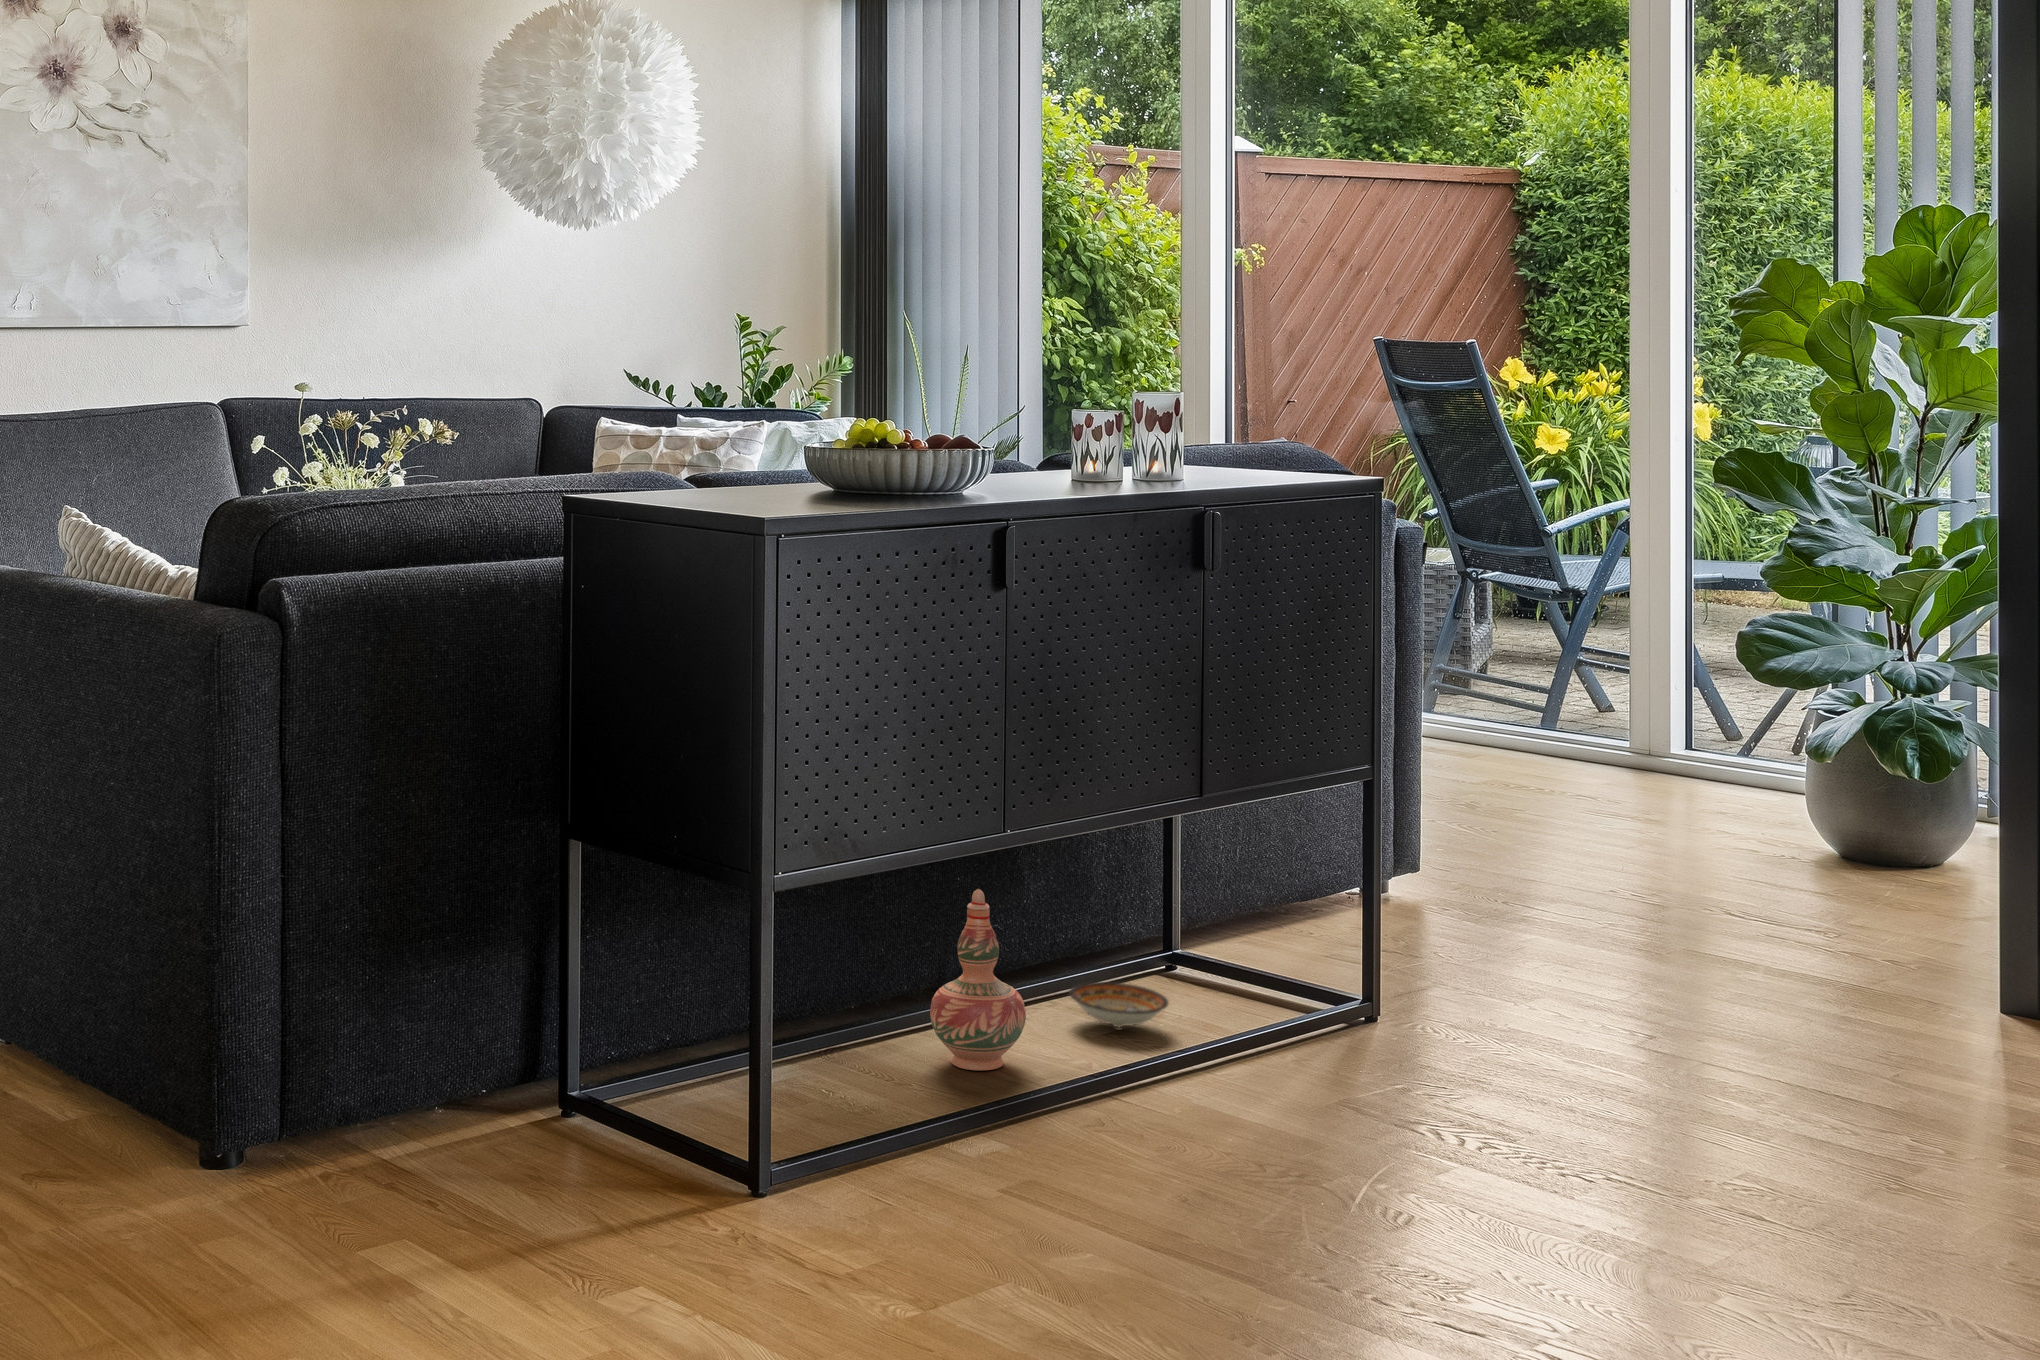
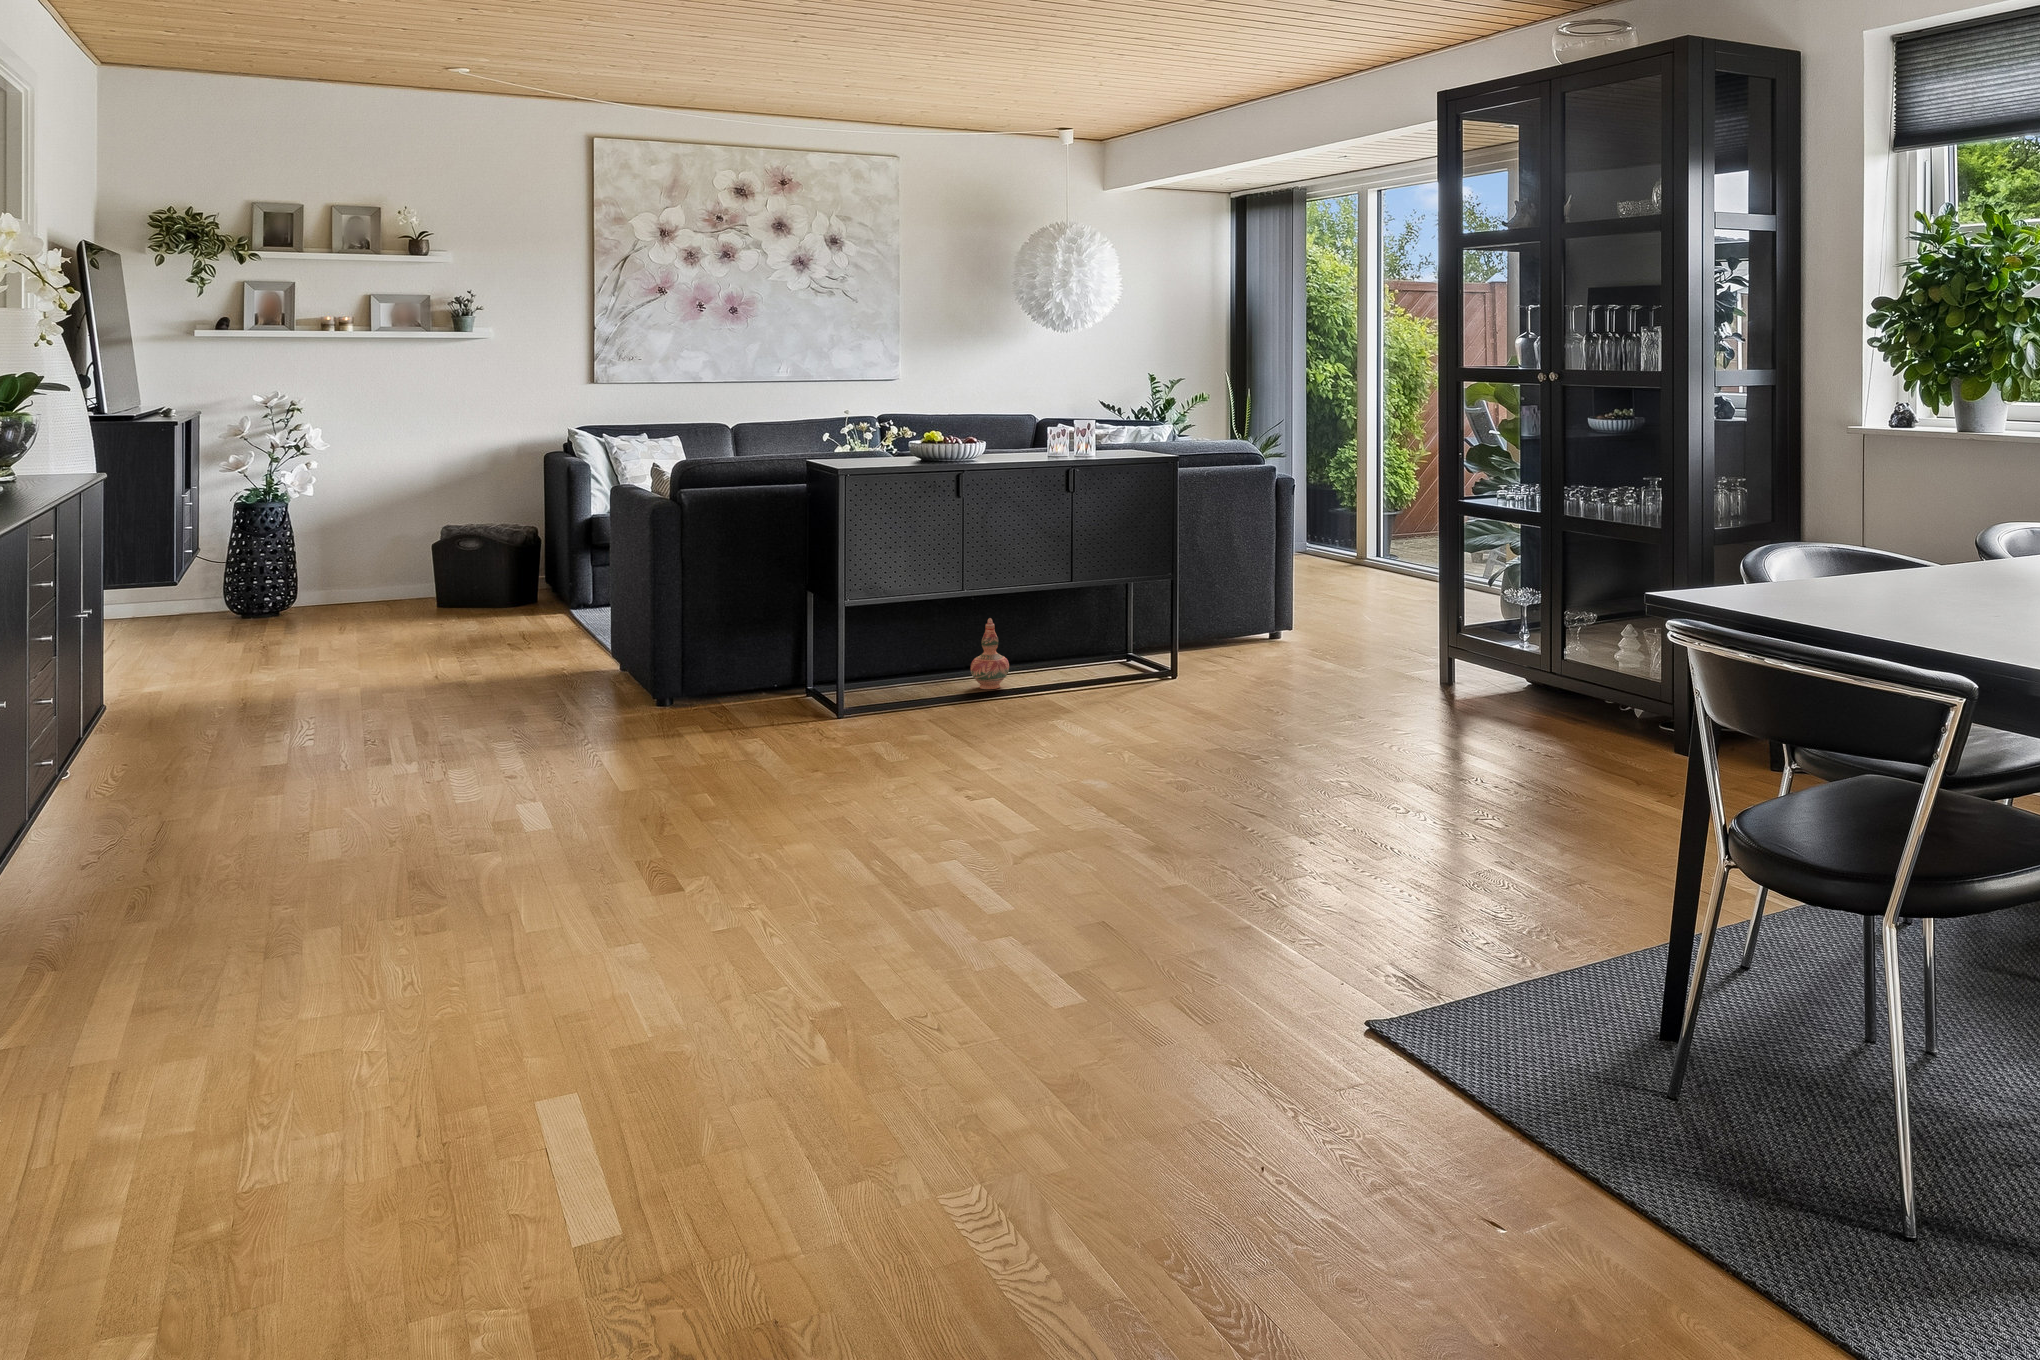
ceramic bowl: present [1069,982,1168,1027] -> none [1047,662,1085,679]

